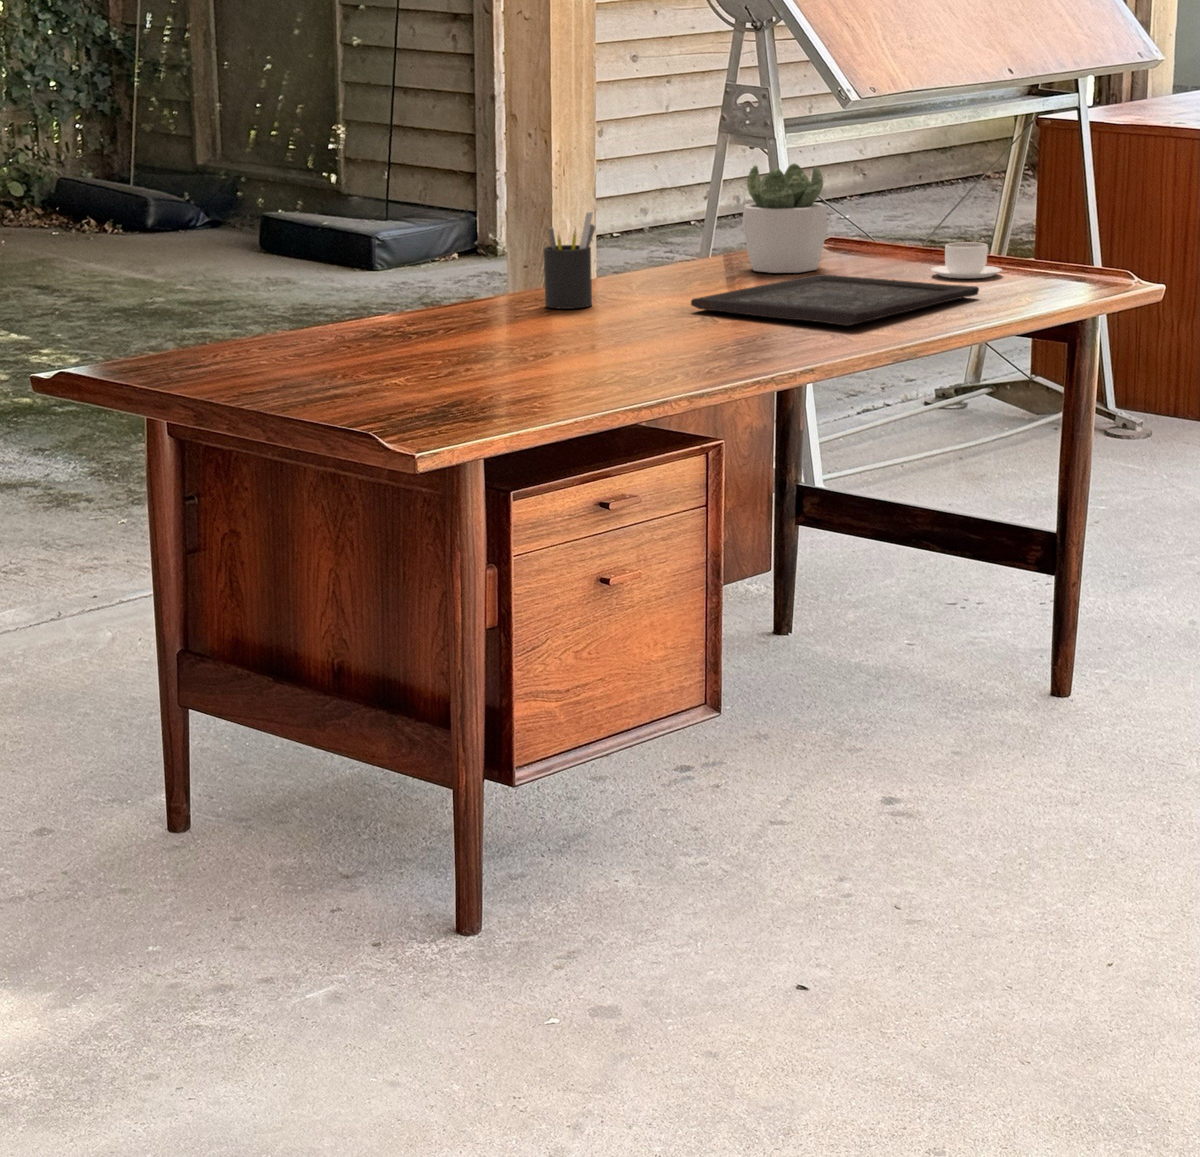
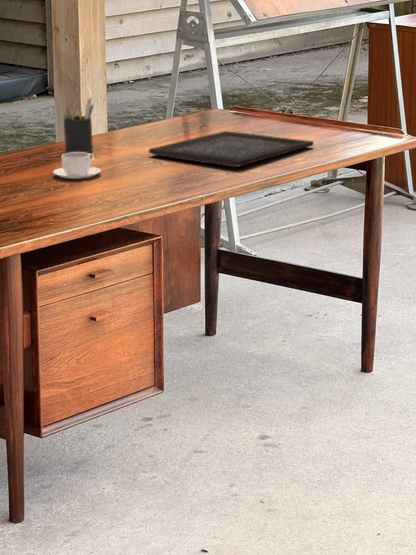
succulent plant: present [742,164,828,273] -> none [183,65,232,129]
coffee cup: present [931,242,1002,278] -> present [53,152,101,179]

